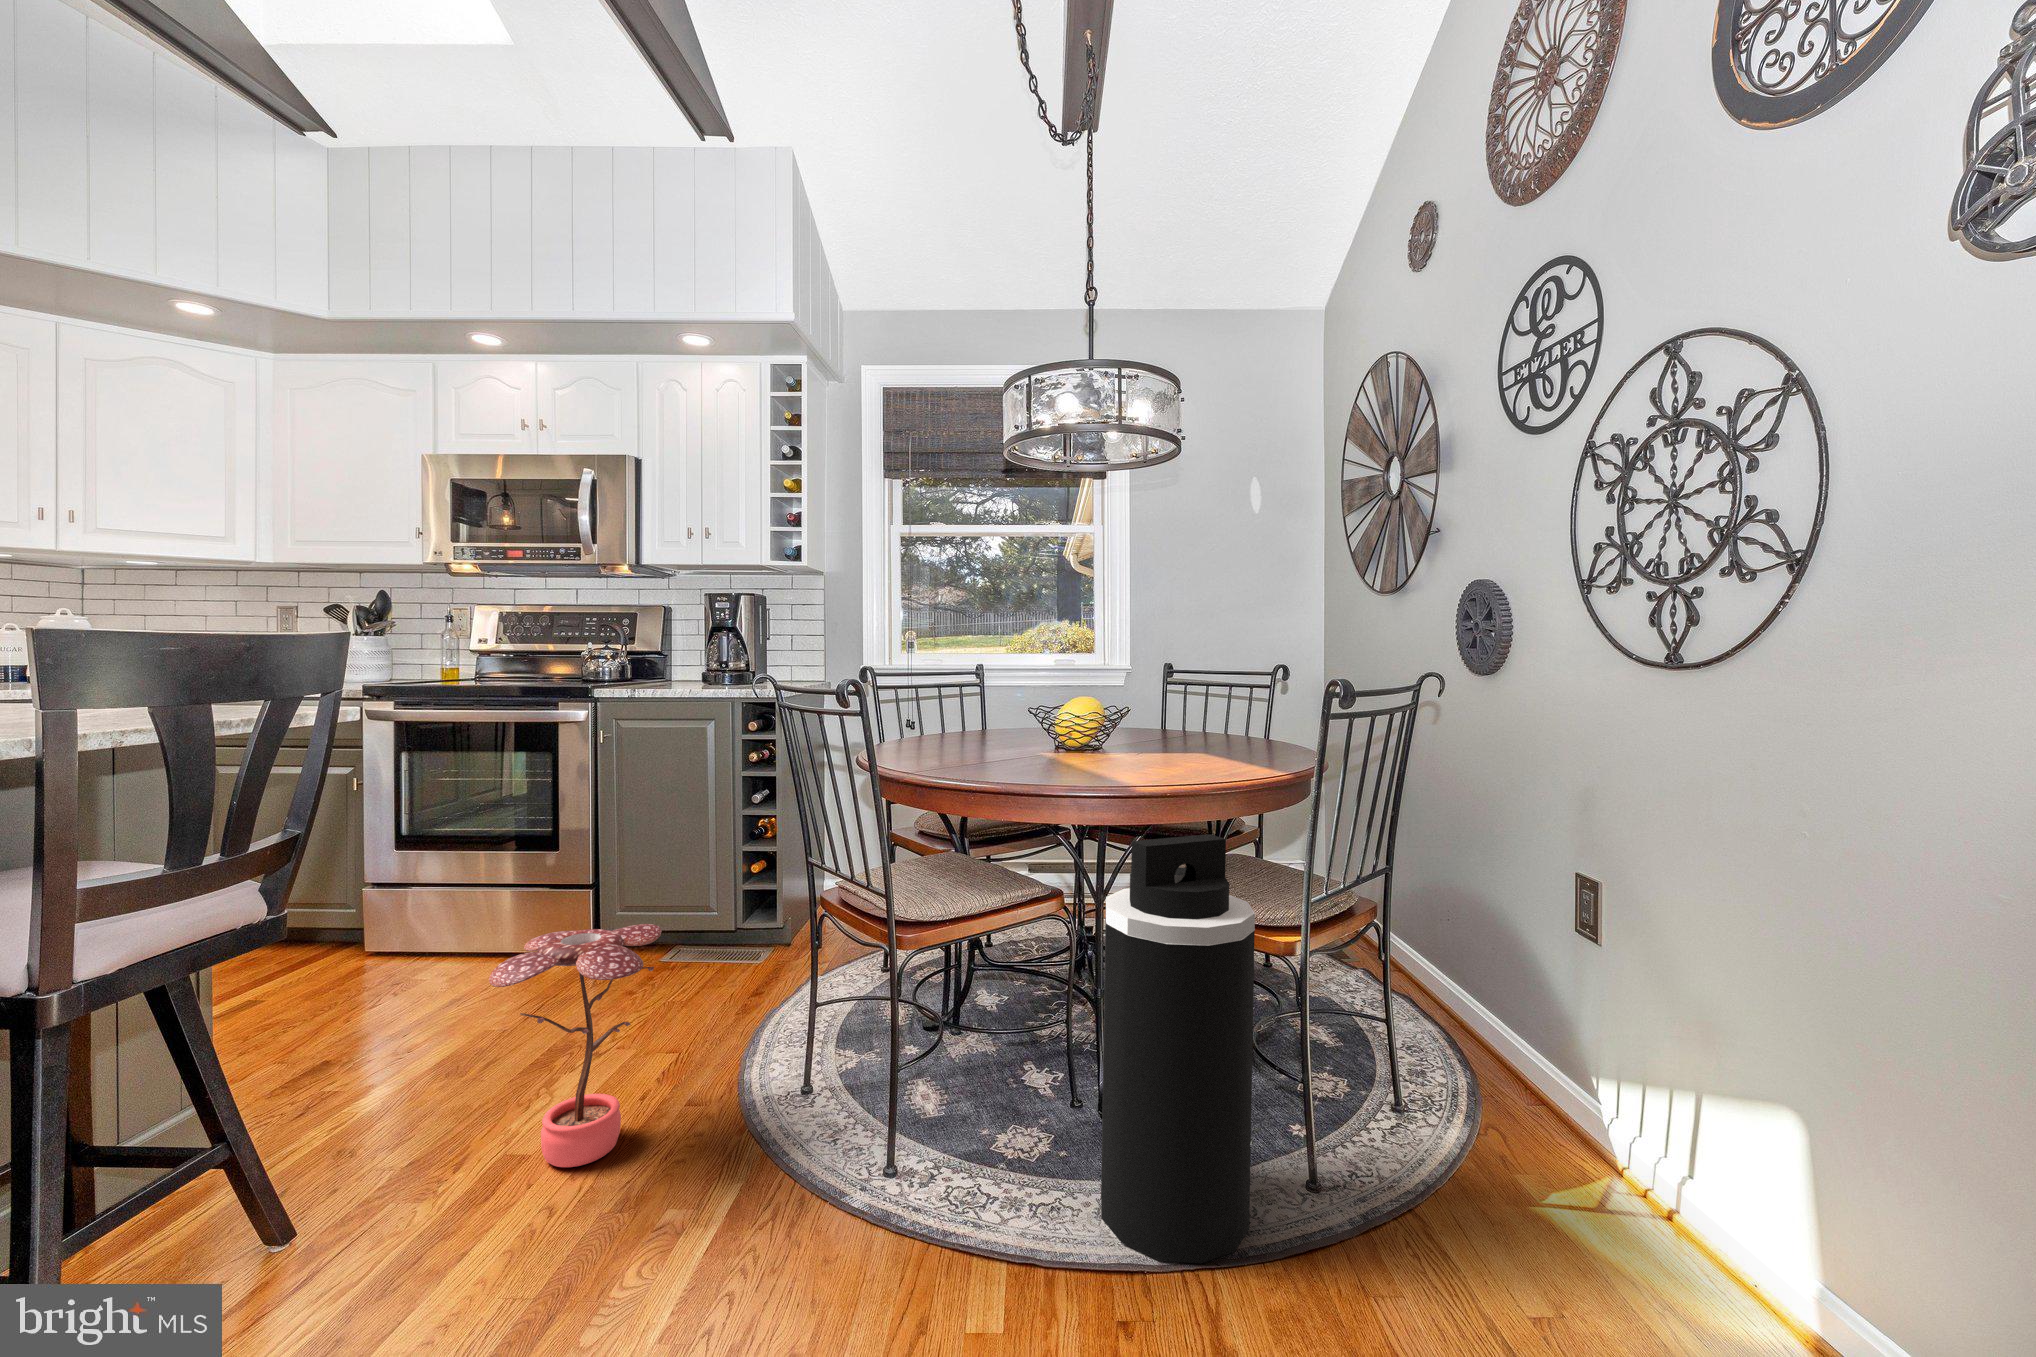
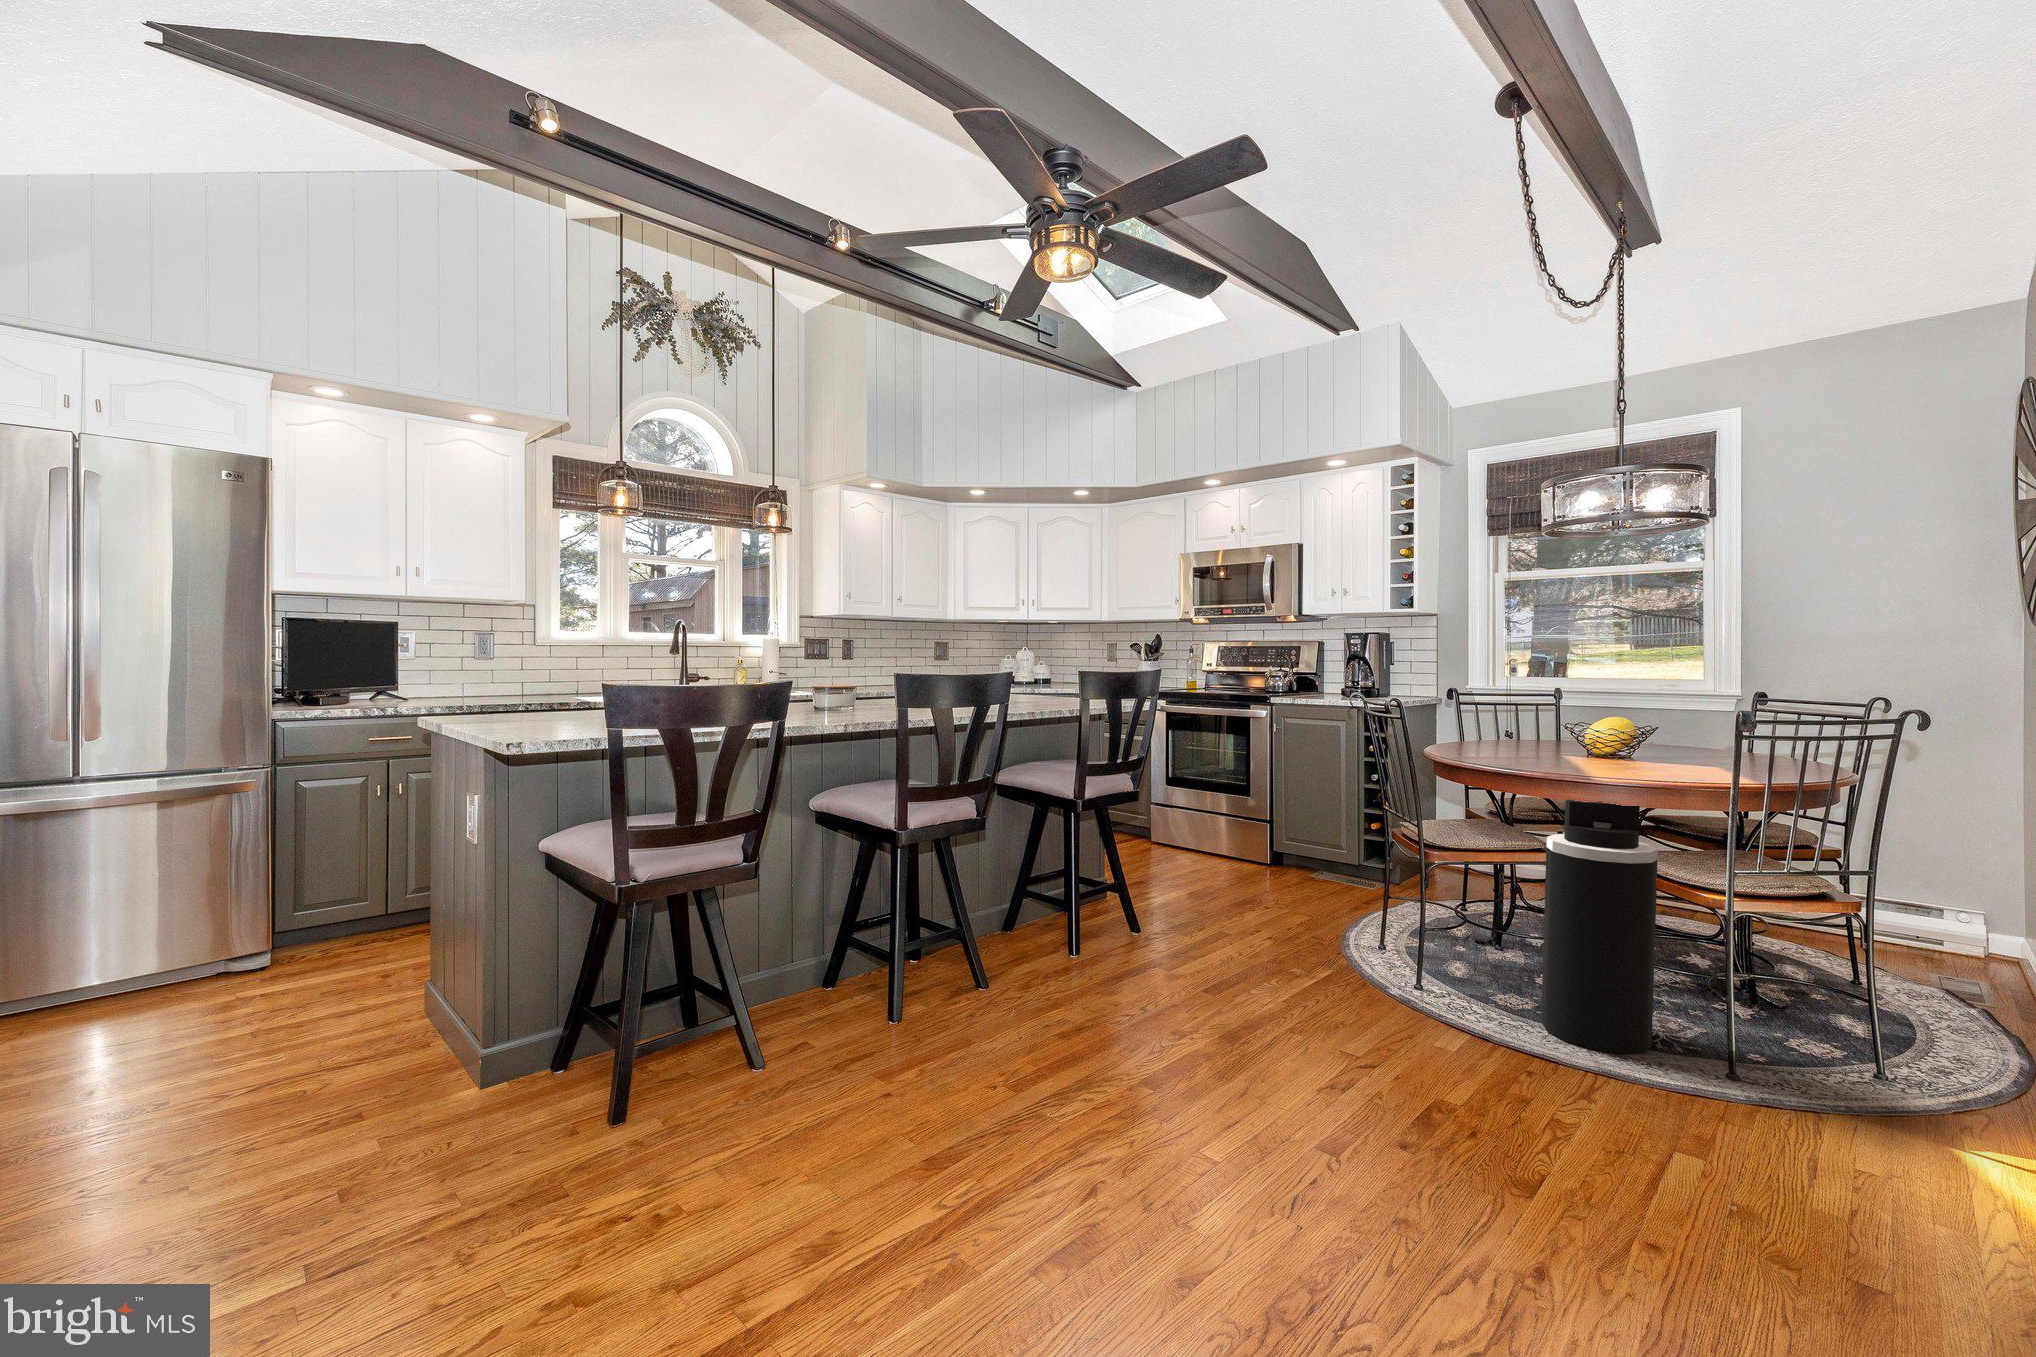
potted plant: present [489,924,662,1167] -> none [1221,821,1301,936]

